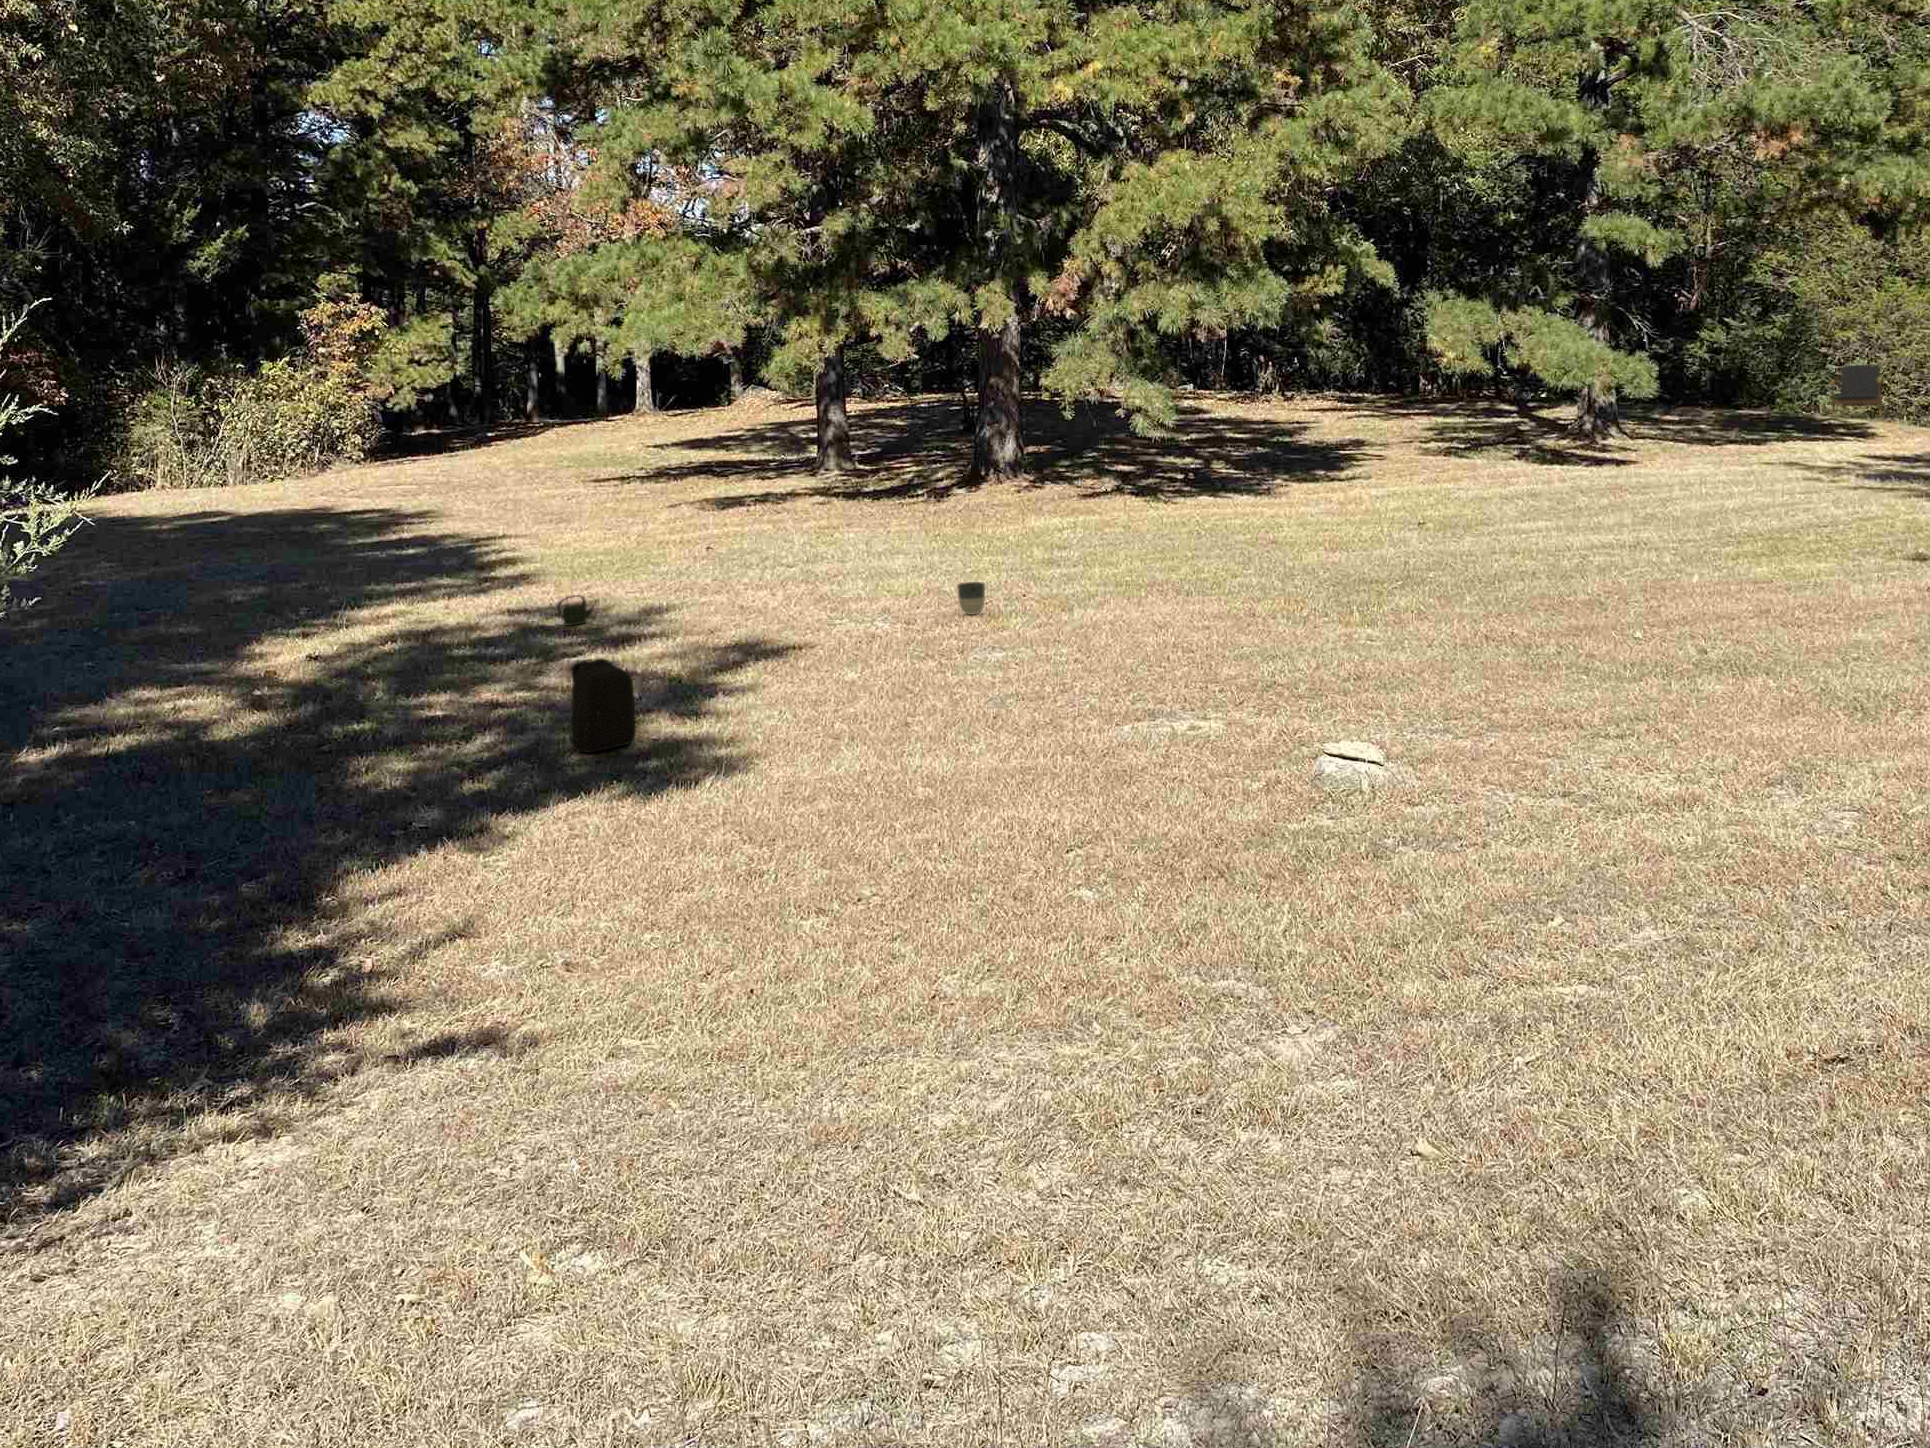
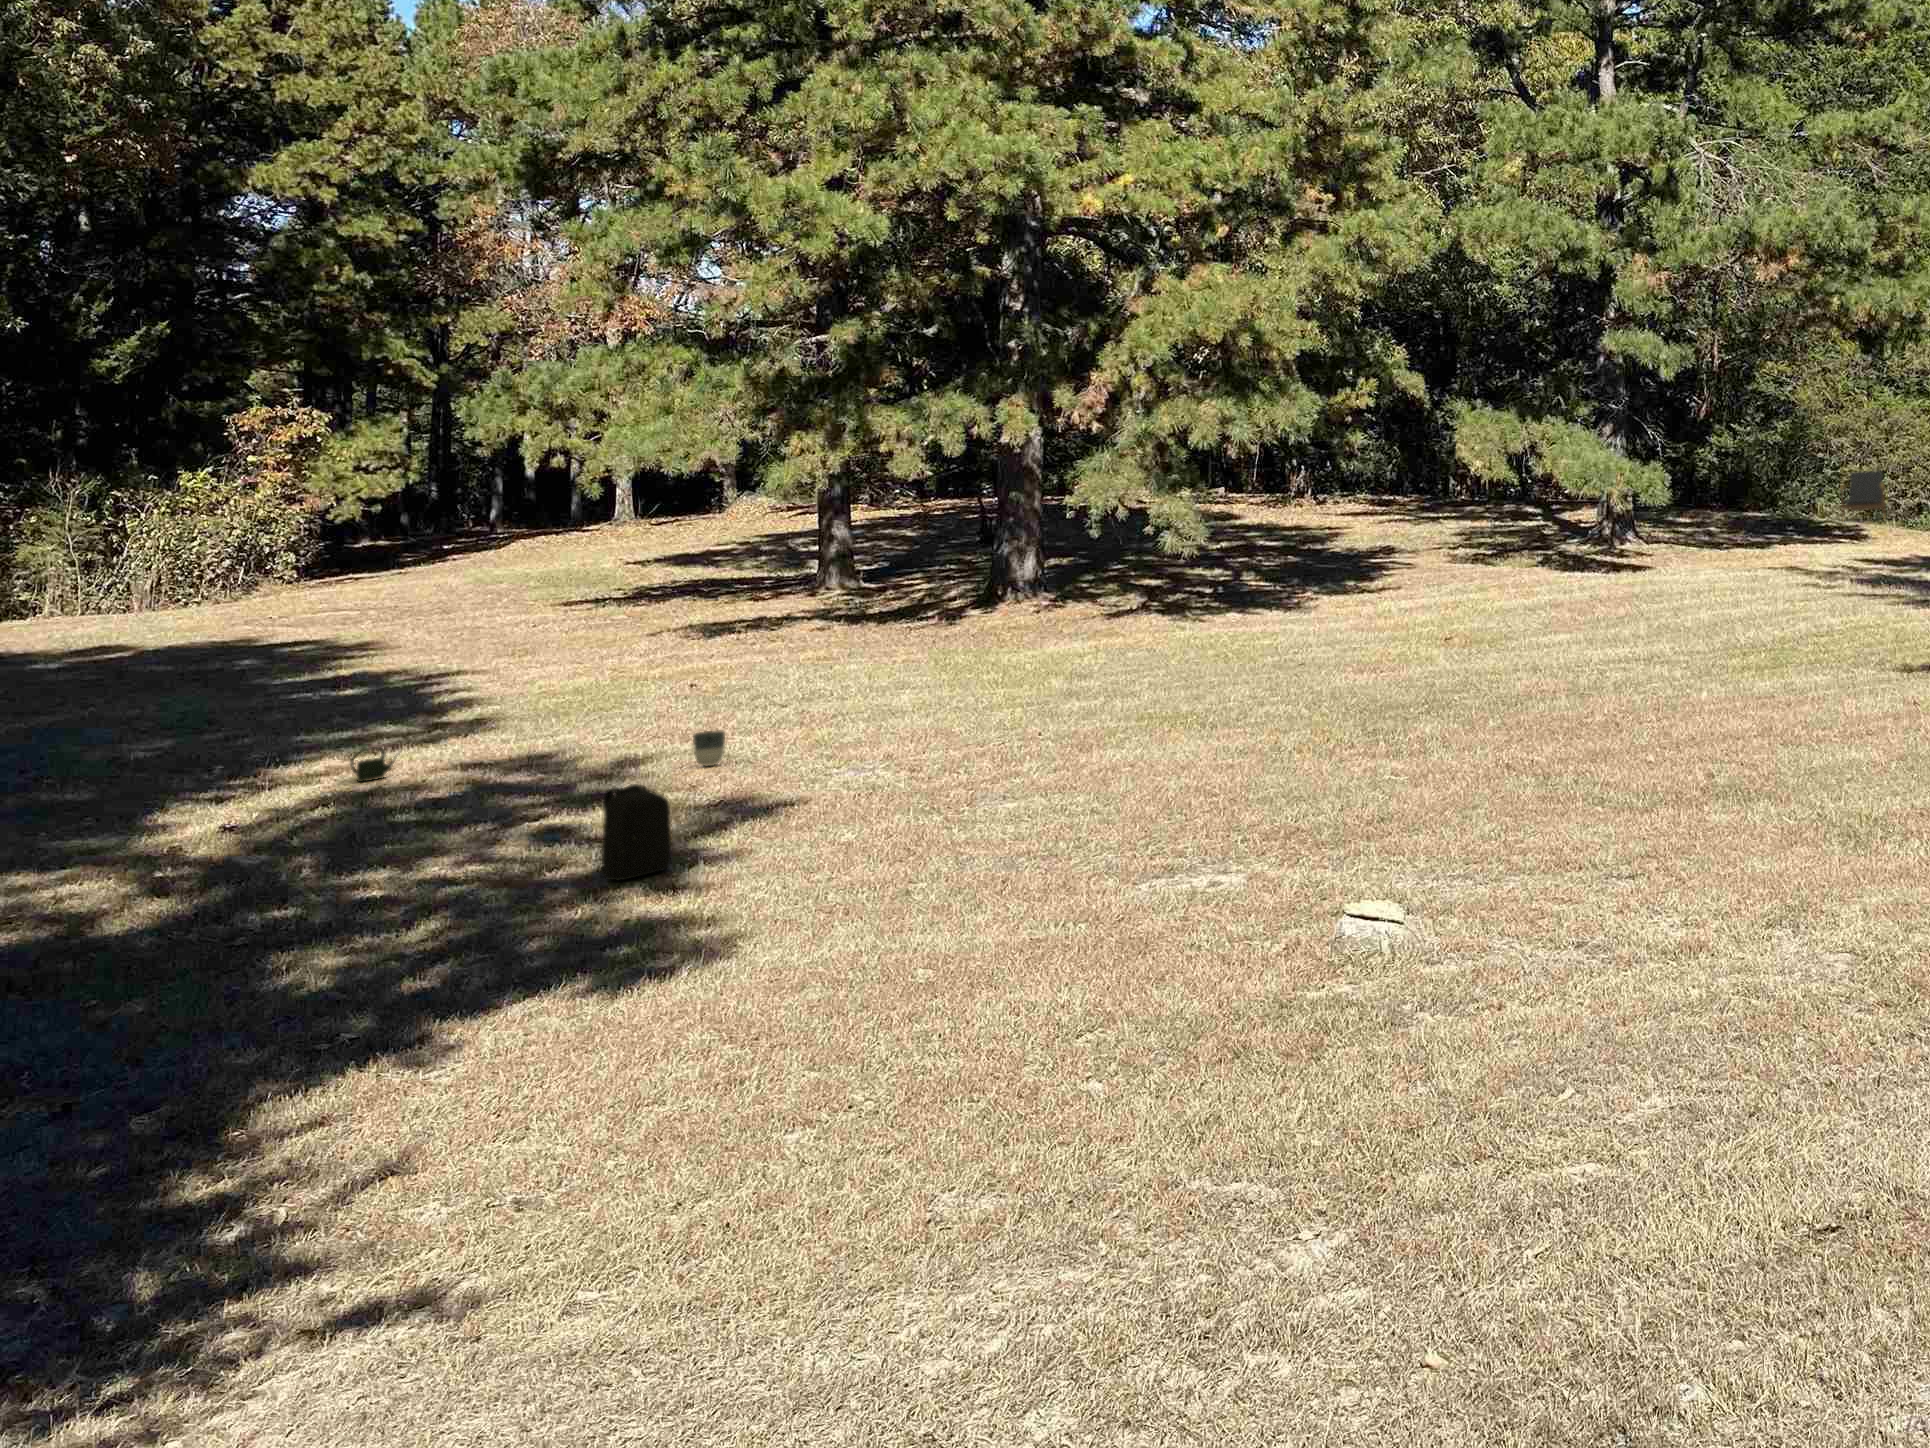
planter: present [957,582,985,615] -> present [693,730,725,766]
watering can: present [557,595,596,626] -> present [350,748,396,782]

